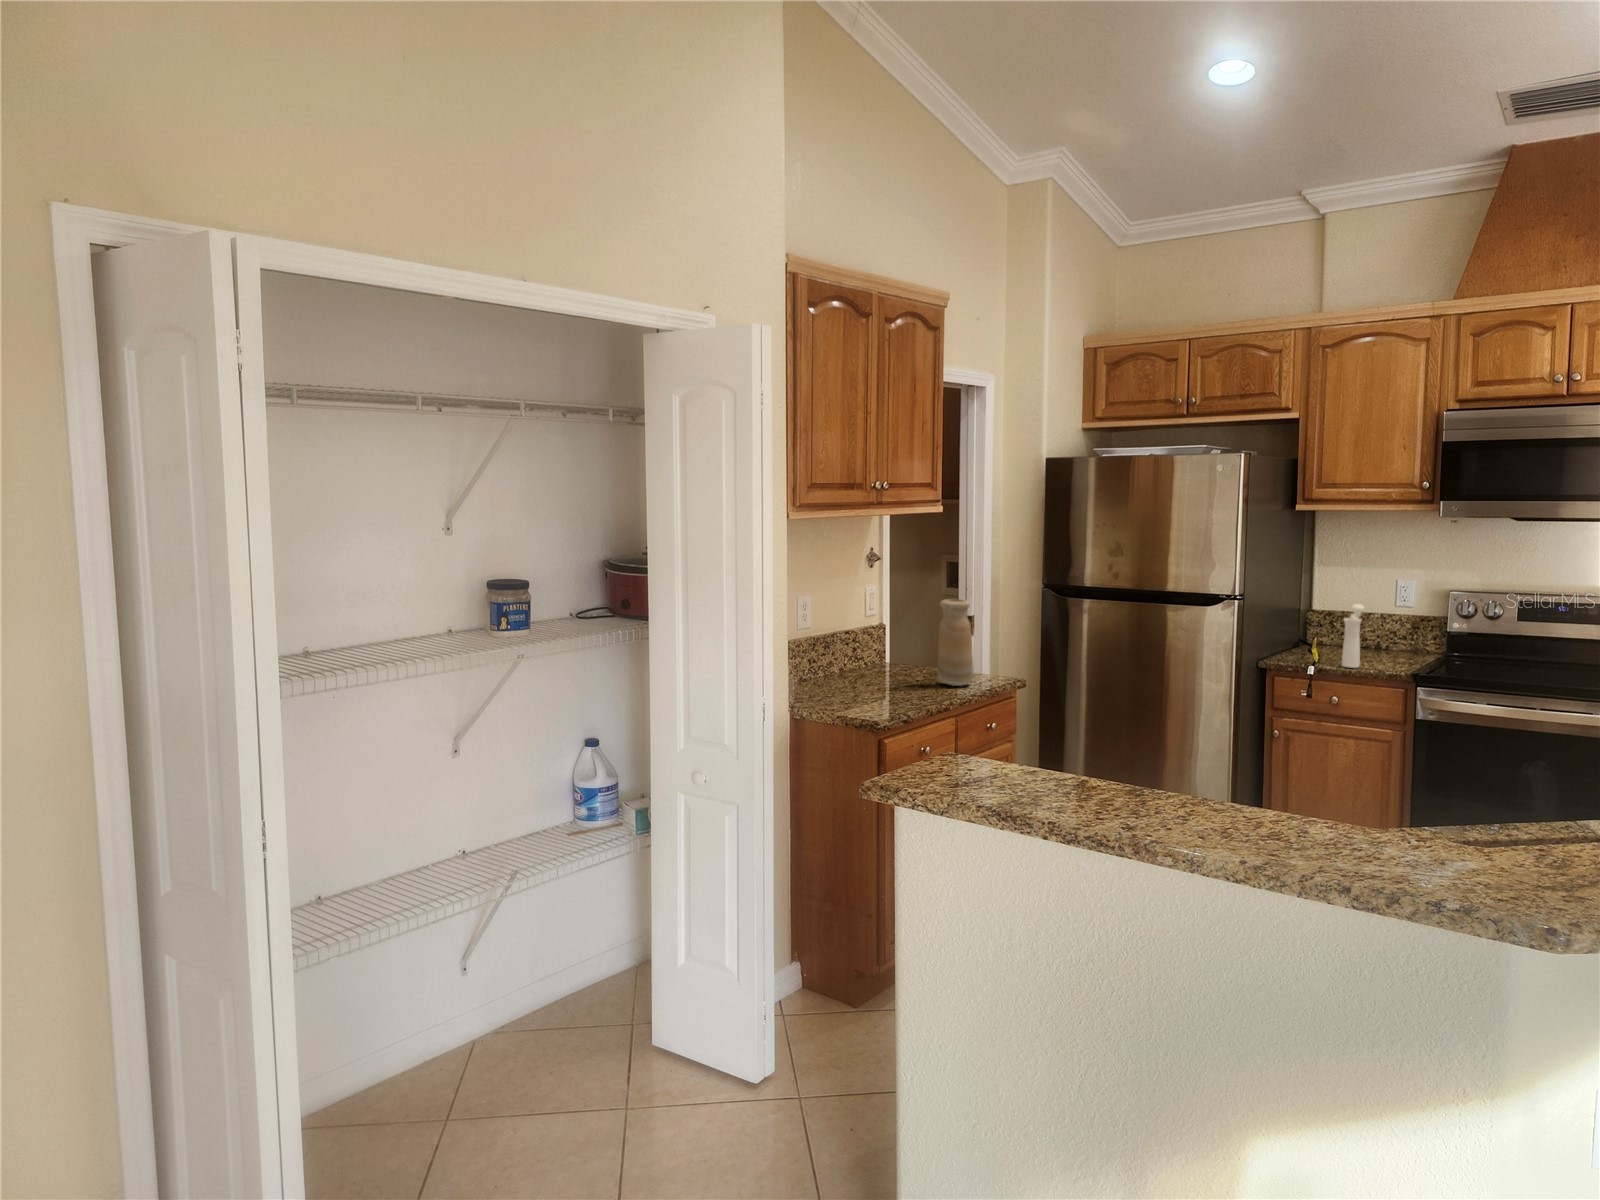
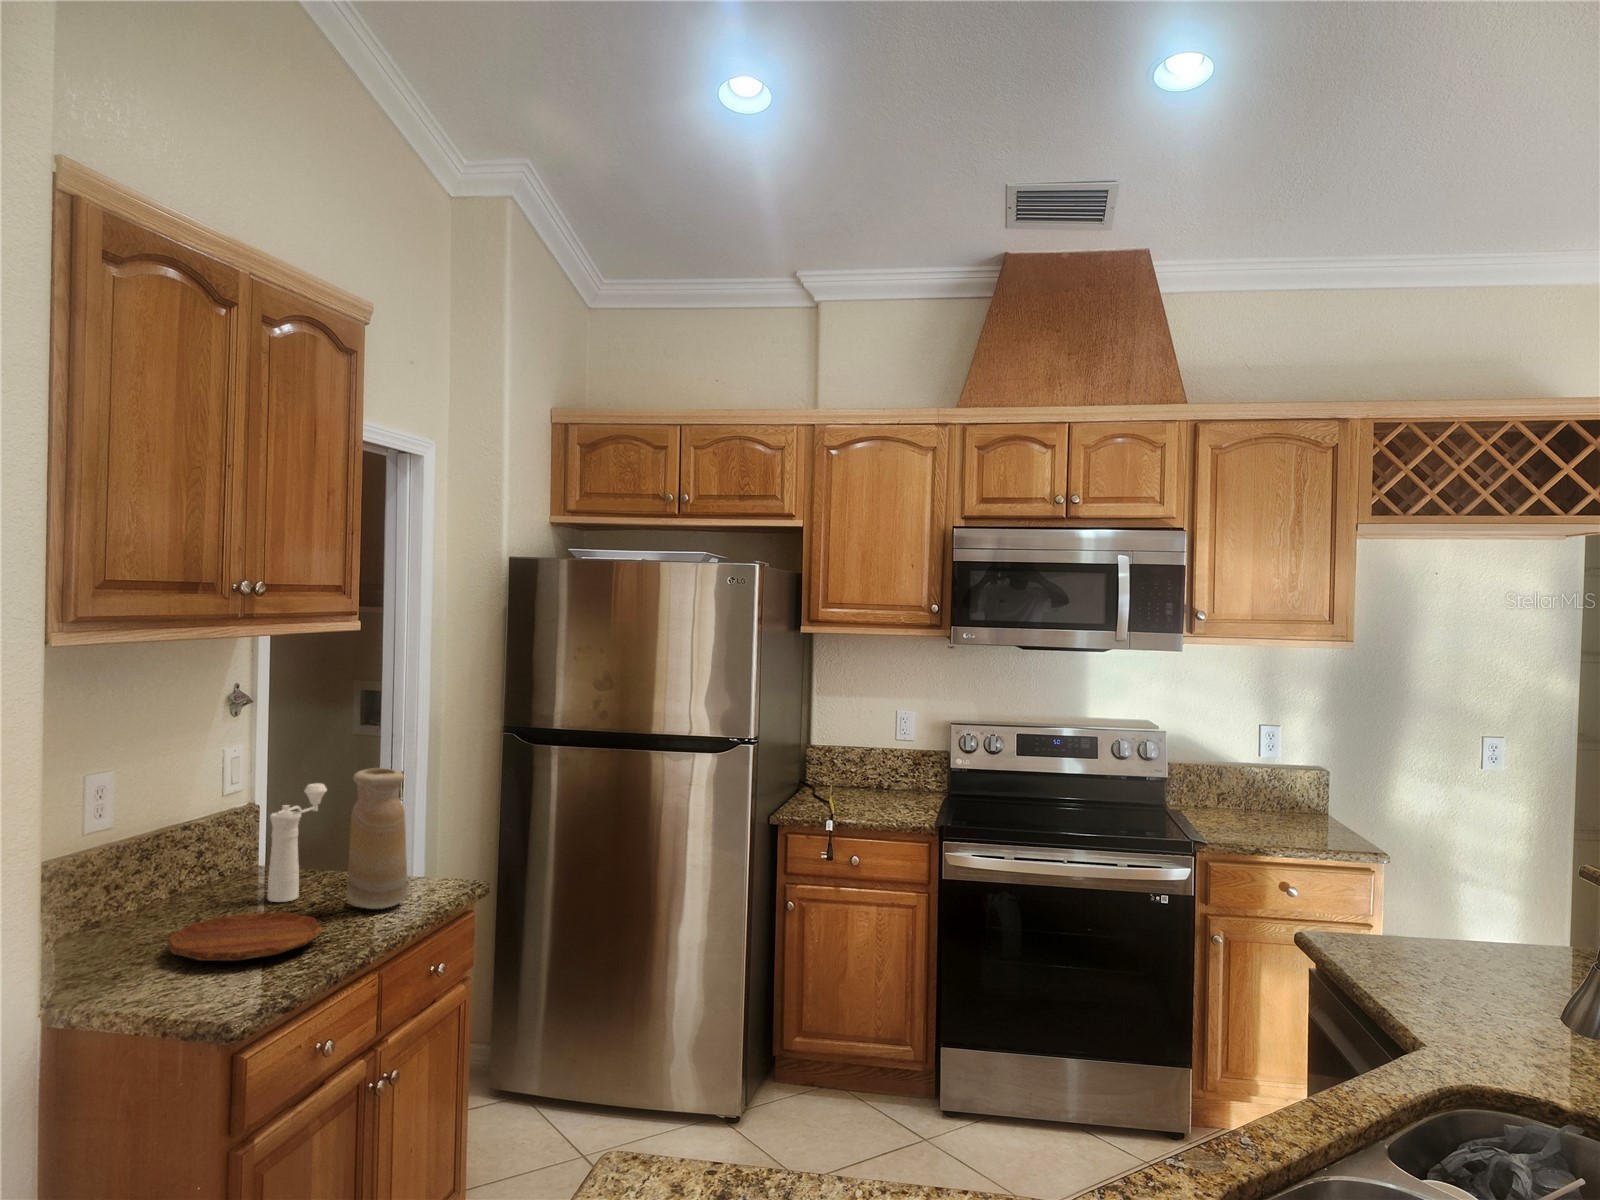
pepper mill: present [1342,604,1364,668] -> present [268,783,327,902]
tray: none [843,679,925,699] -> present [167,913,323,961]

